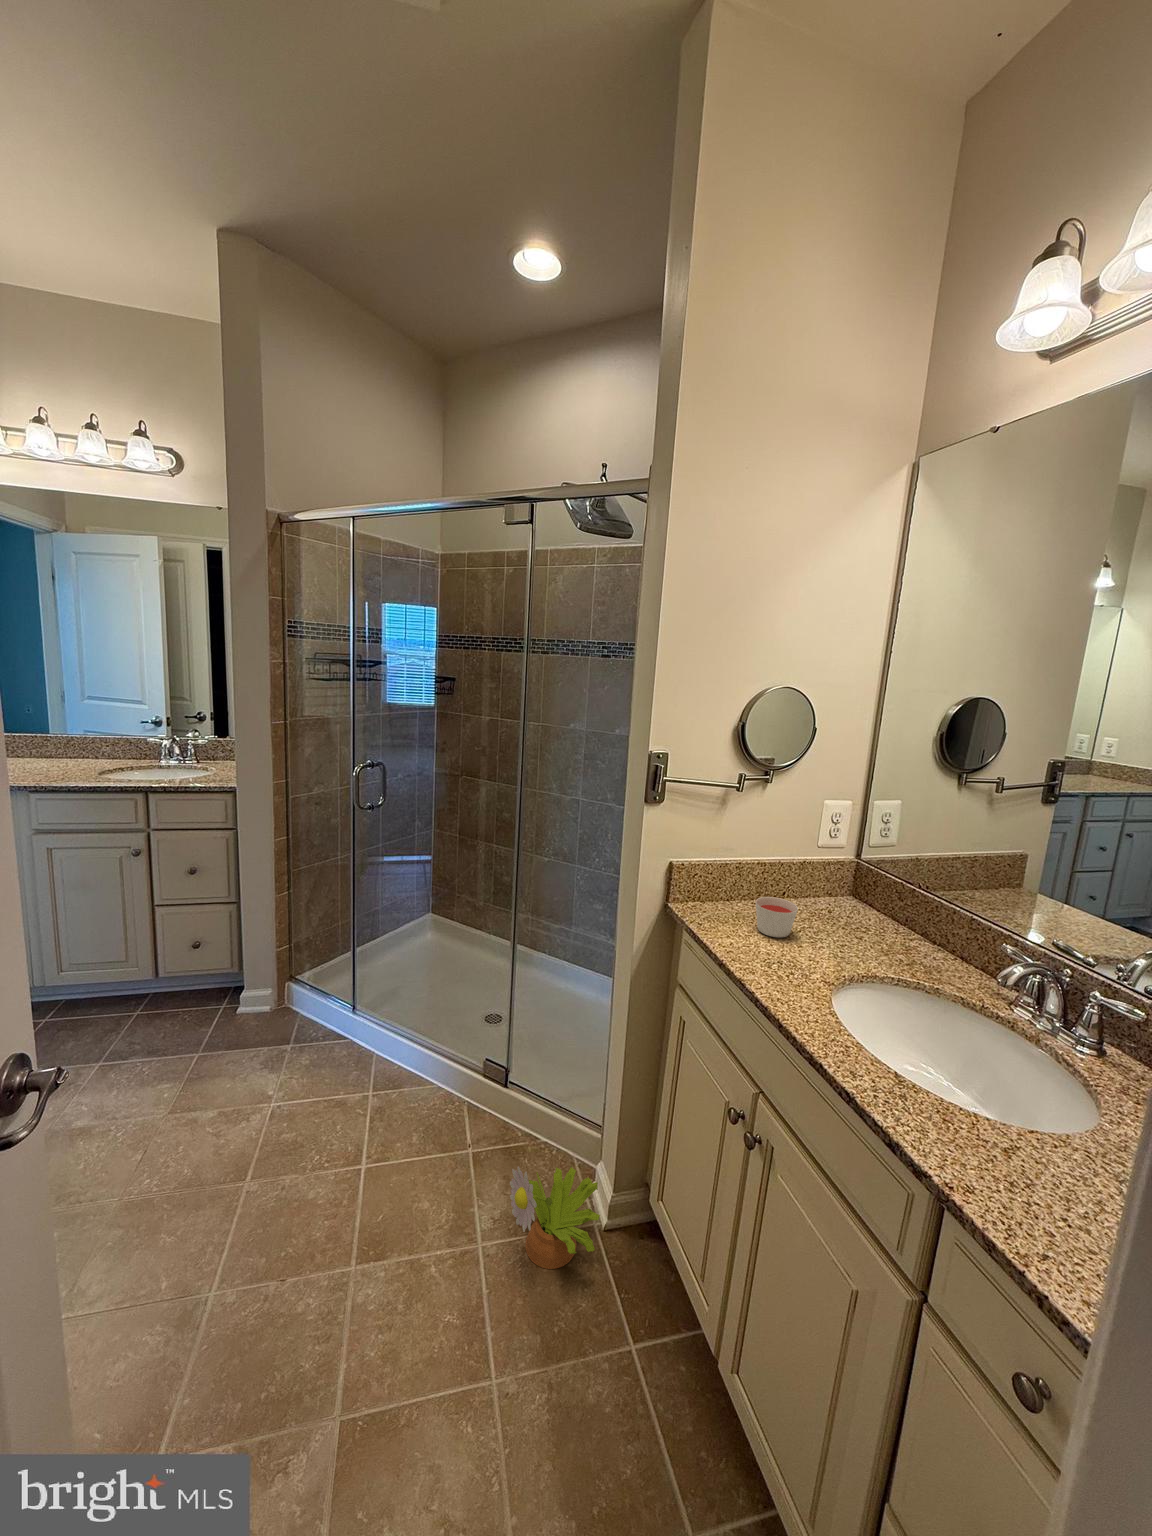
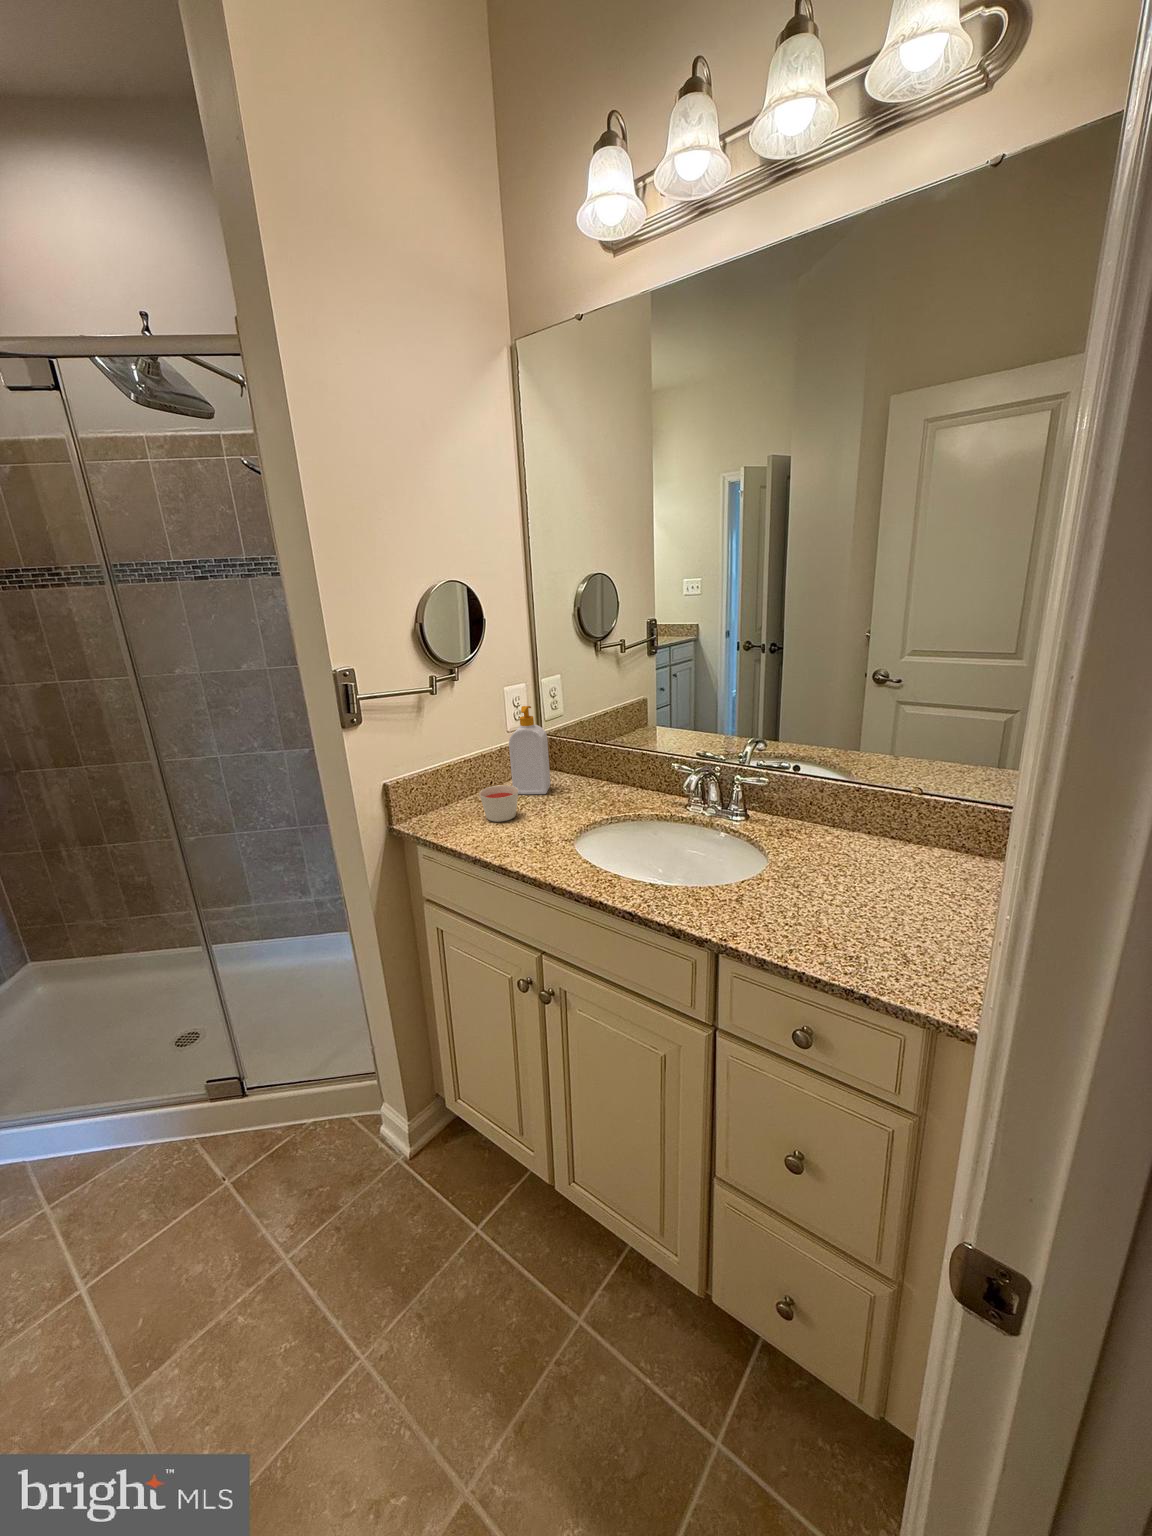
soap bottle: none [802,824,856,924] -> present [509,706,550,794]
decorative plant: present [510,1166,600,1269] -> none [299,1122,414,1233]

